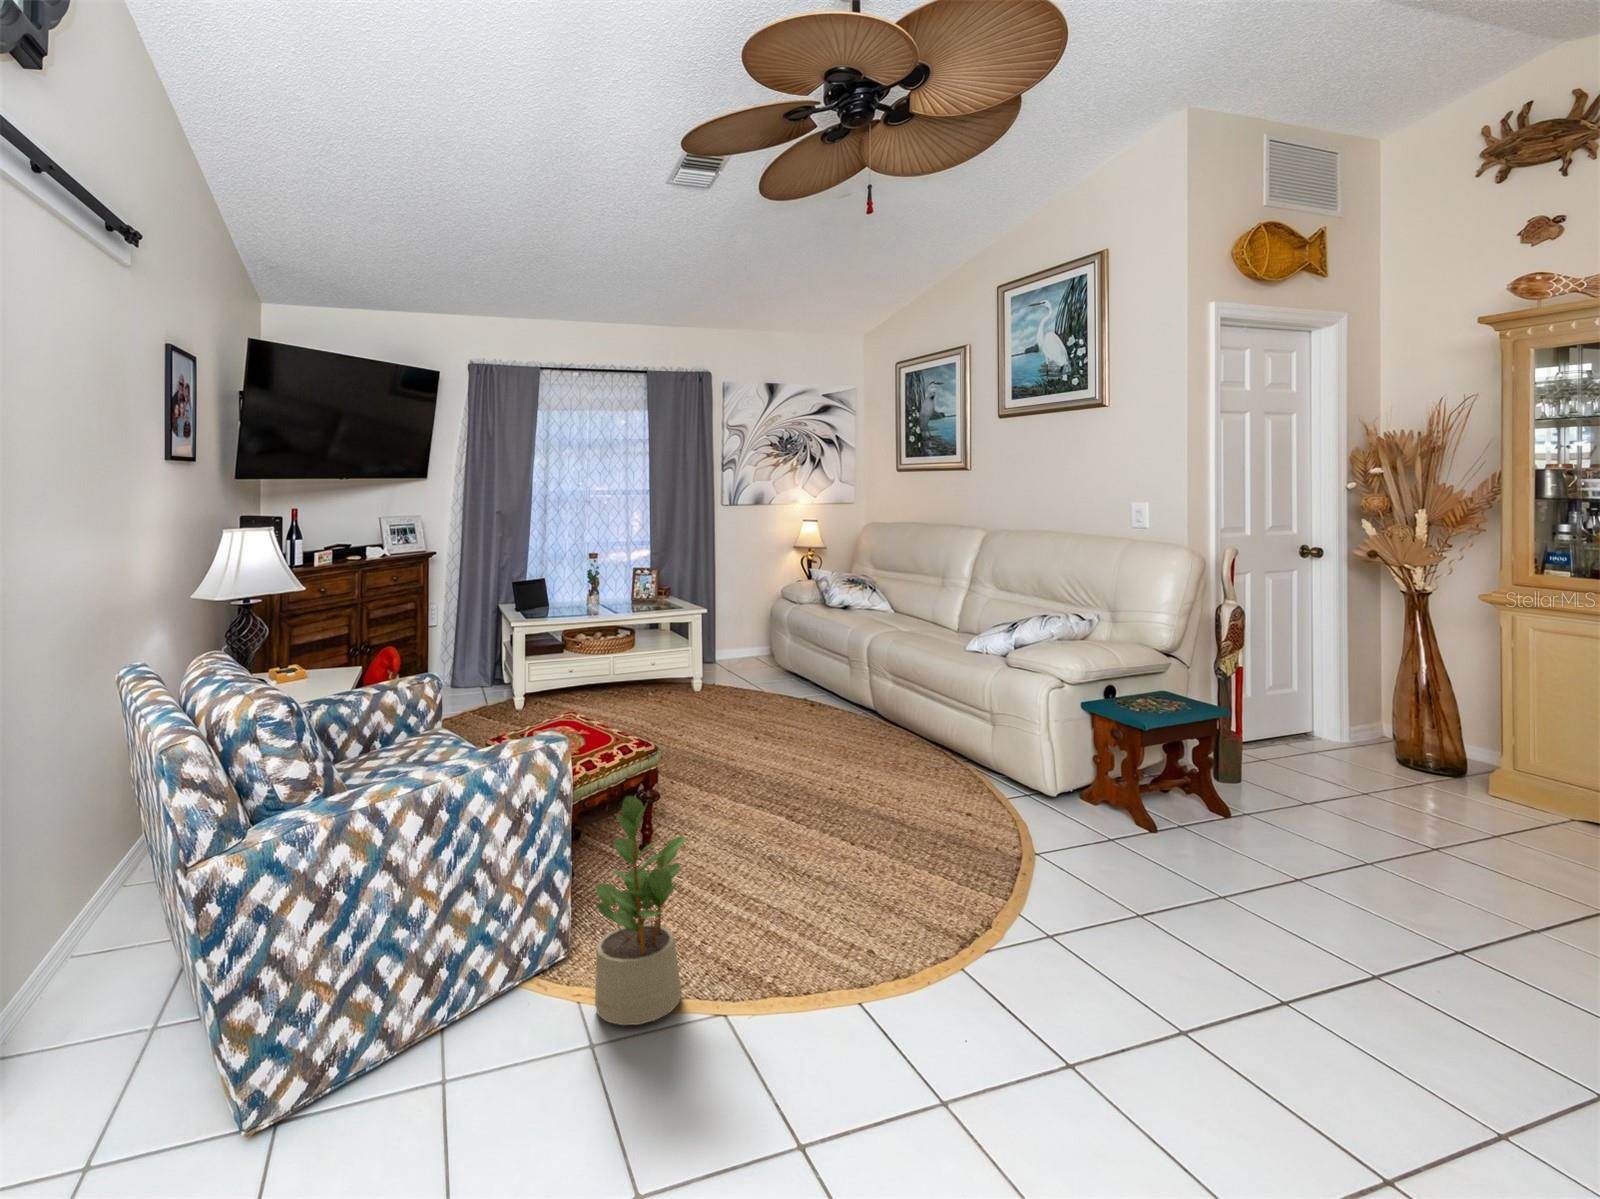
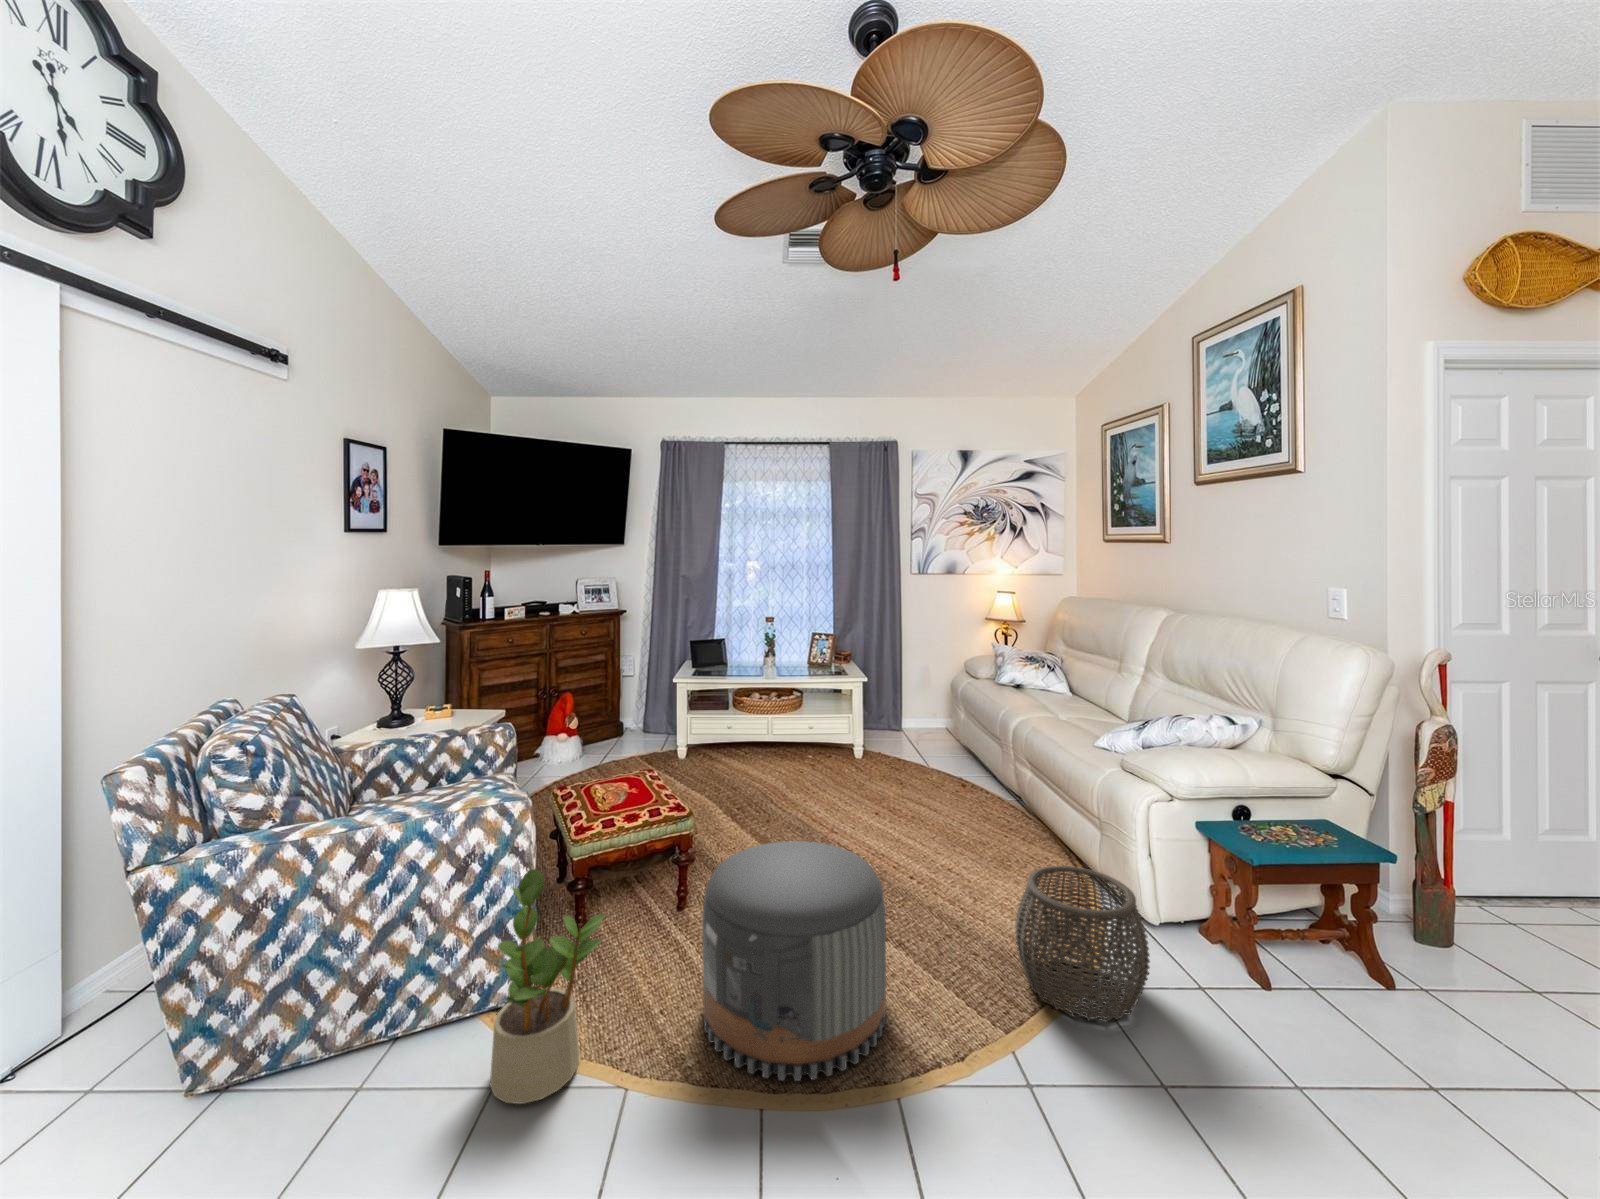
woven basket: none [968,742,1074,851] -> present [1015,866,1150,1022]
pouf: none [736,755,912,944] -> present [702,841,886,1081]

